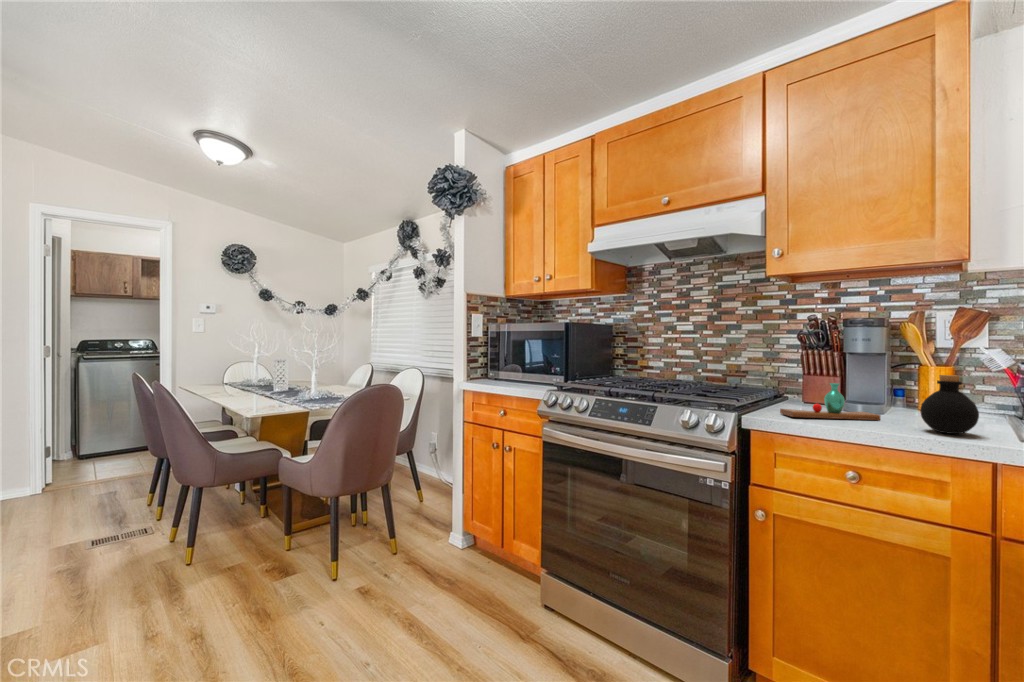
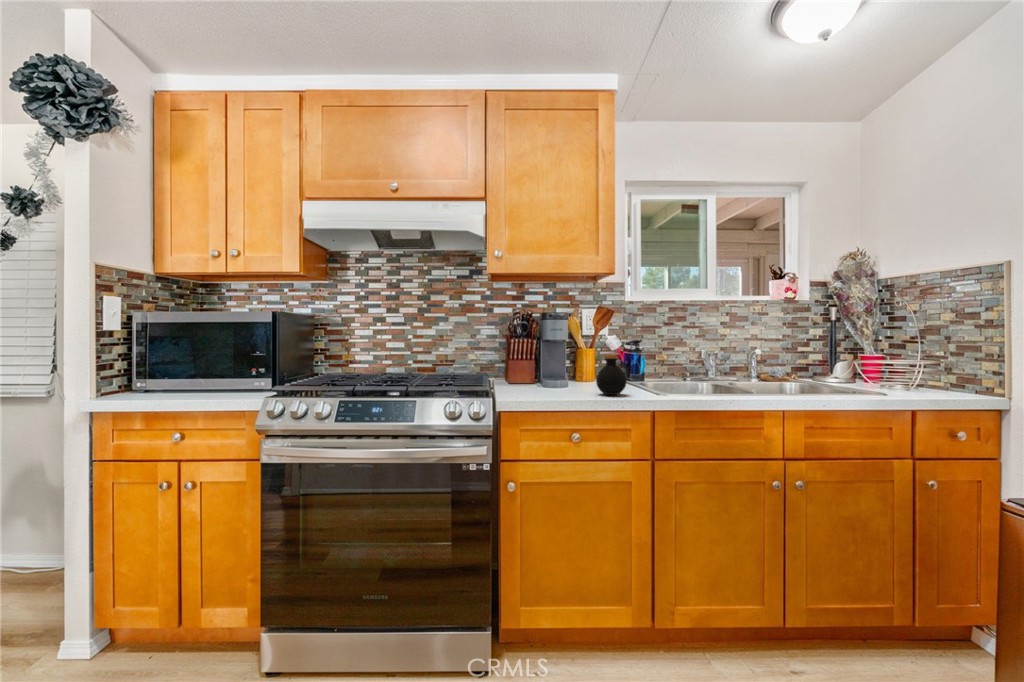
vase: present [780,383,880,420] -> none [507,365,569,395]

